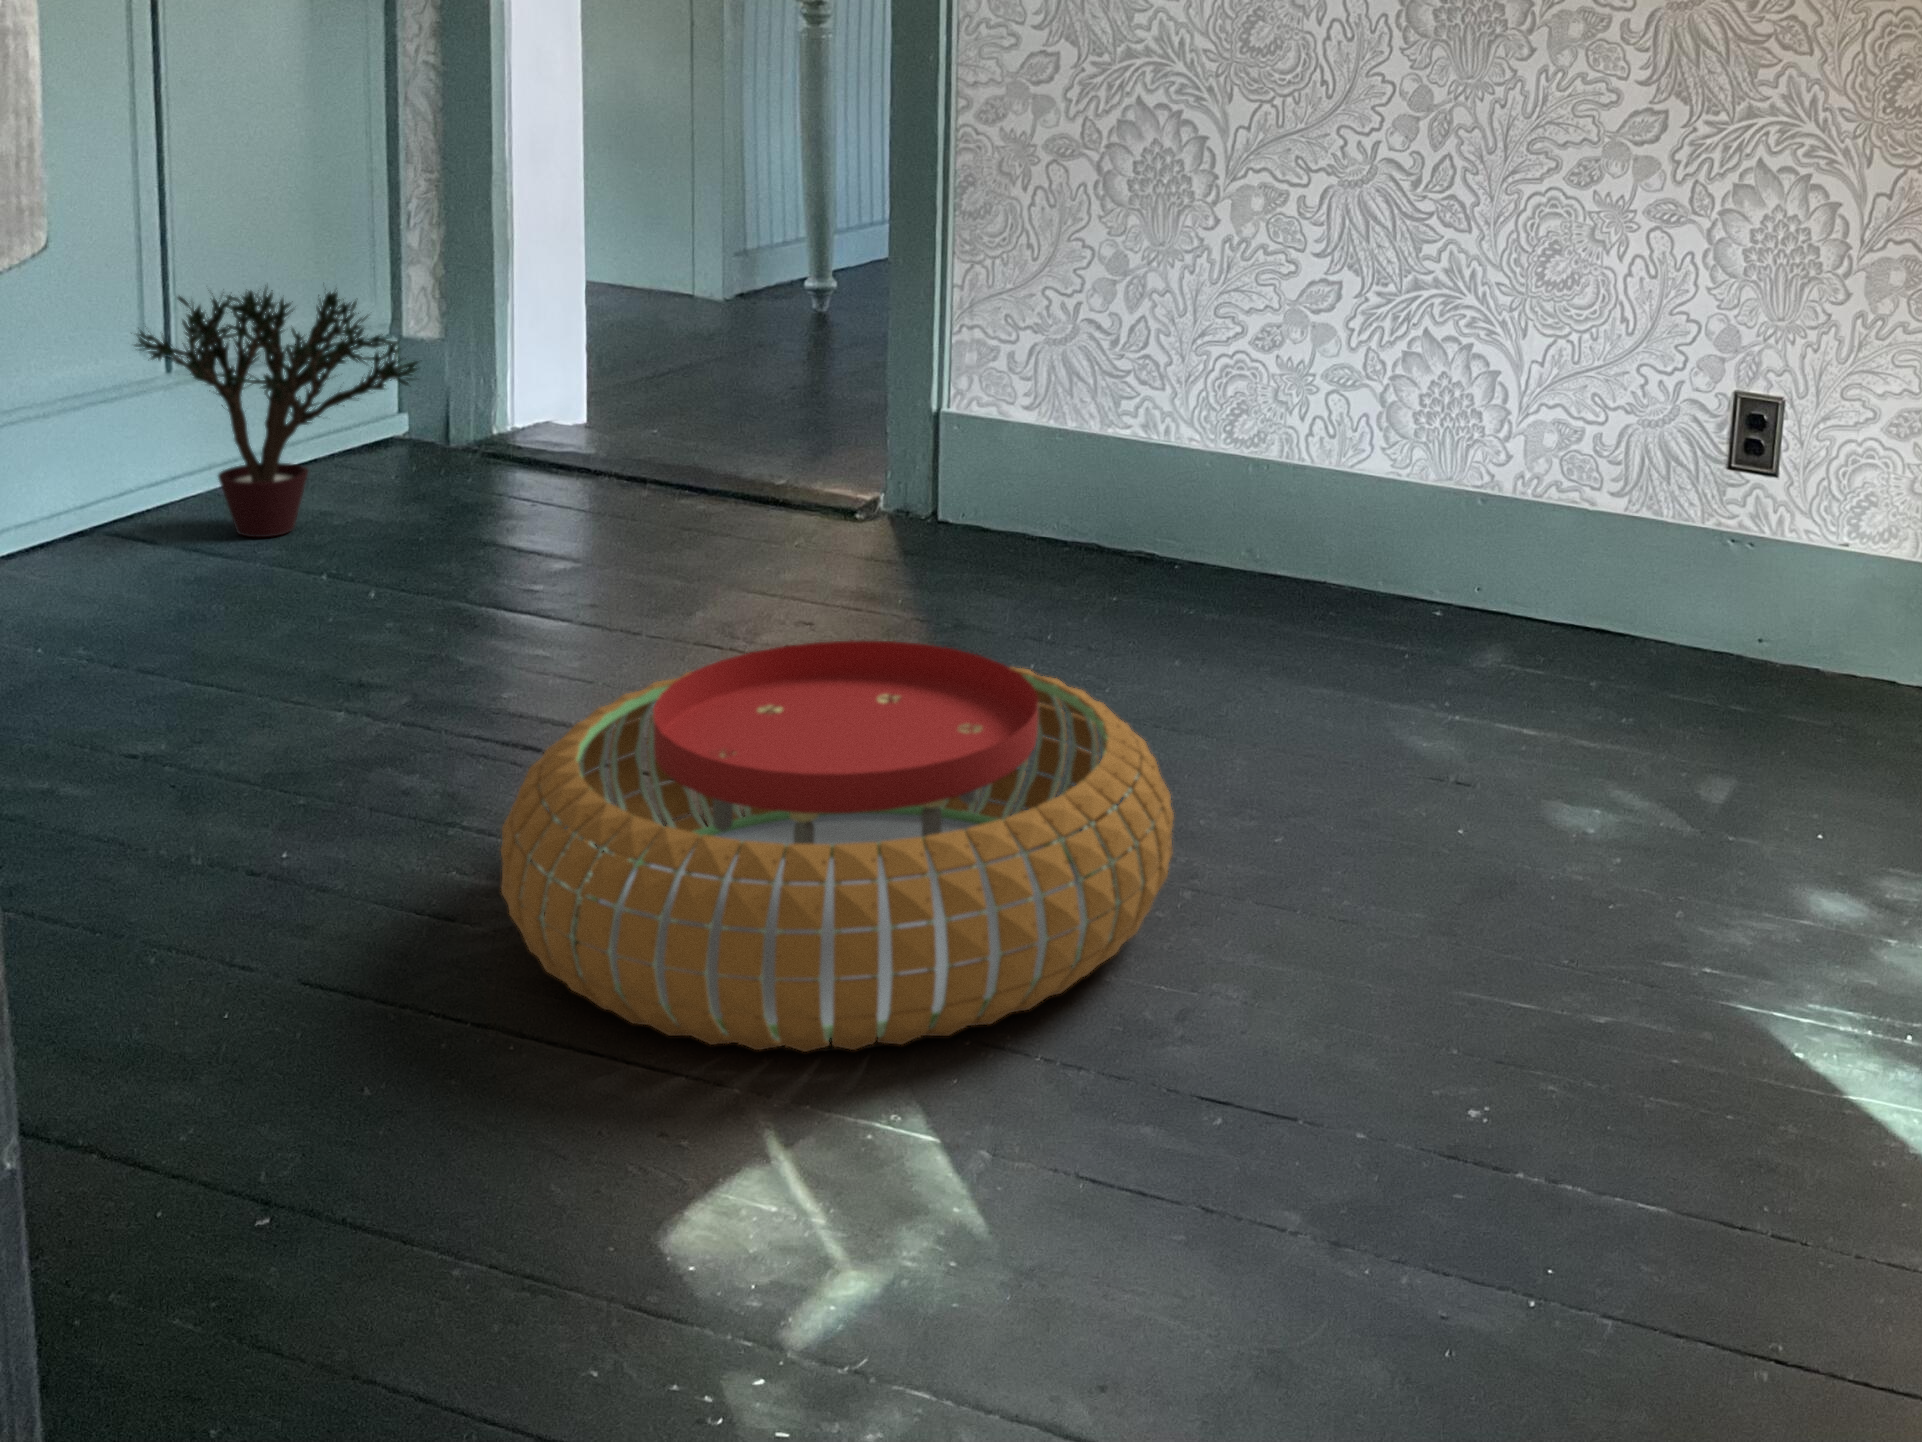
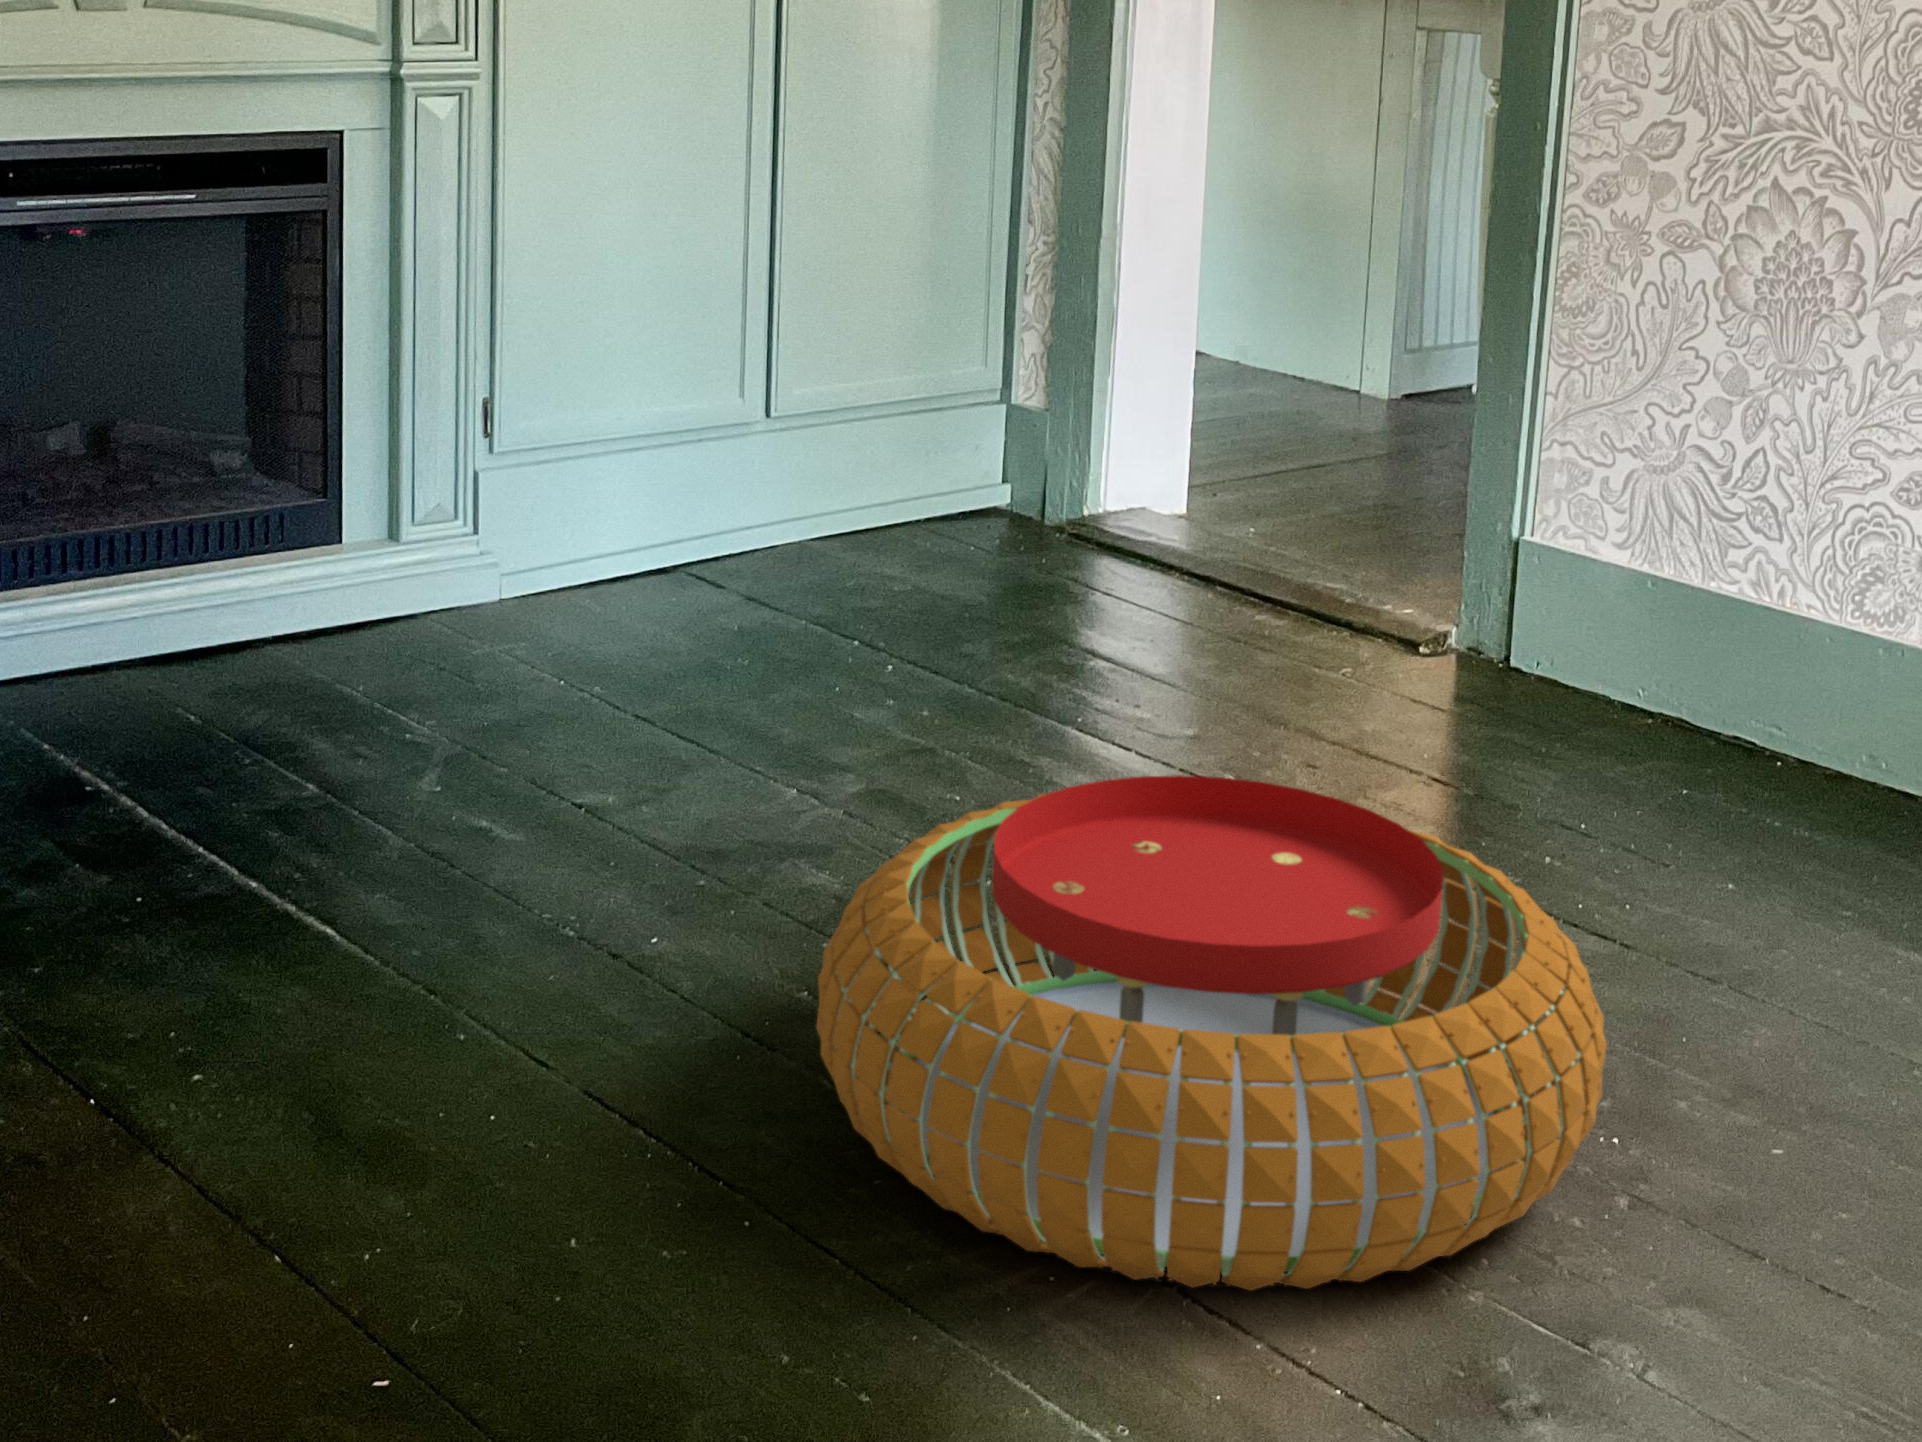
potted plant: present [135,287,418,537] -> none [718,325,983,589]

